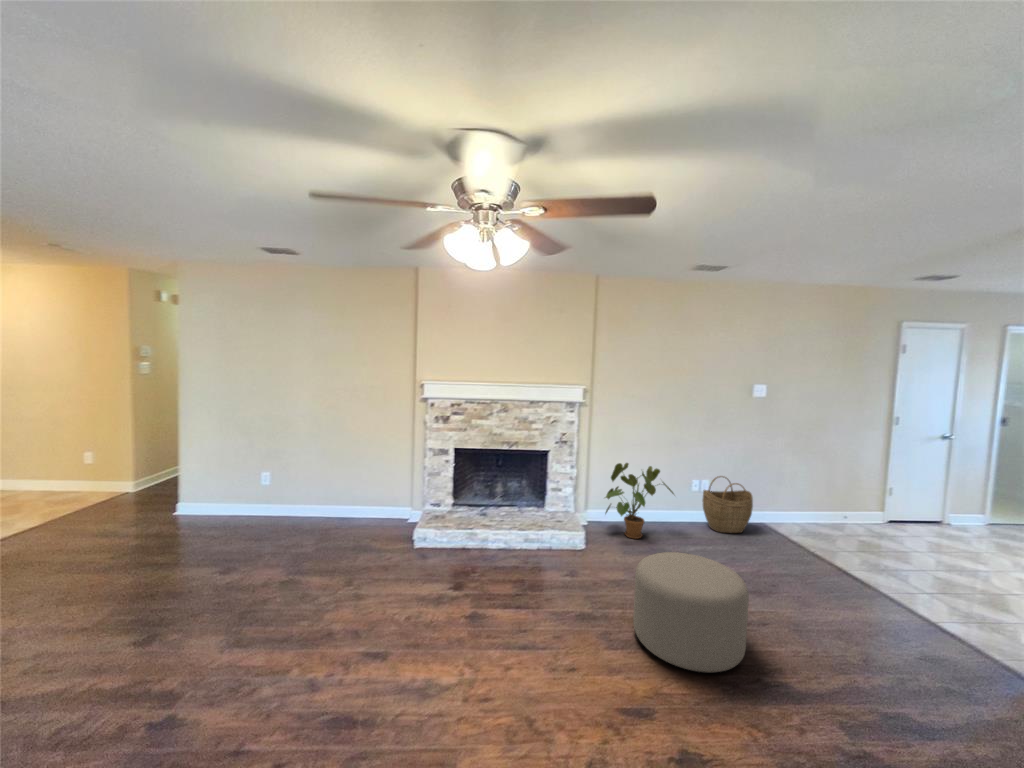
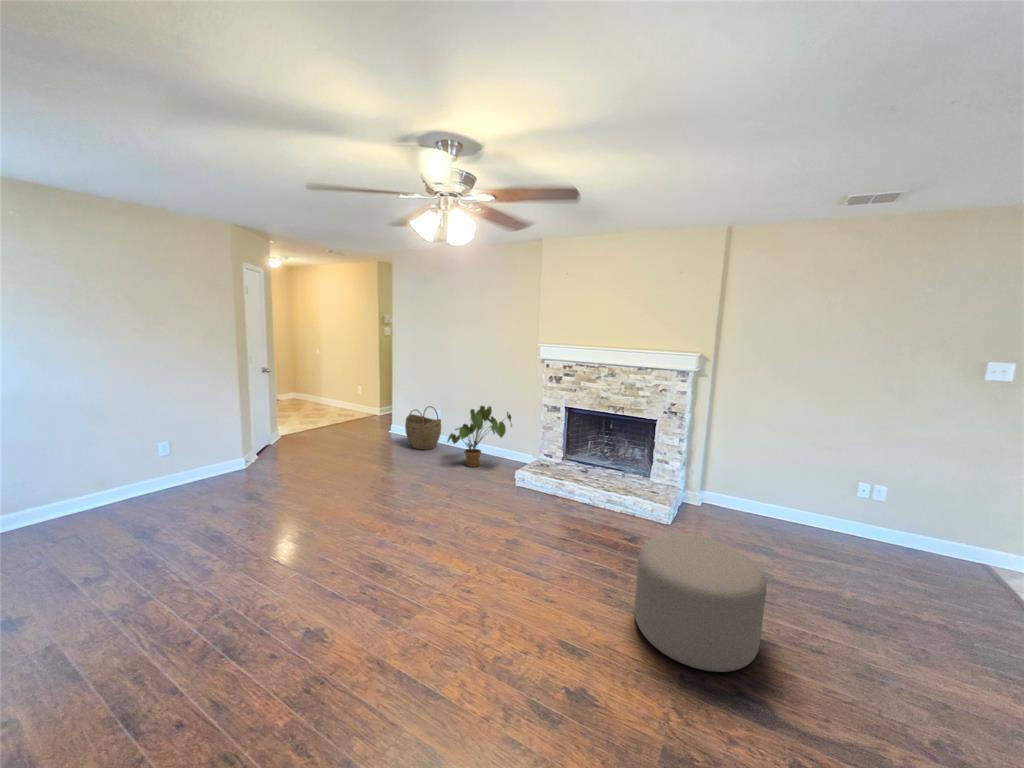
house plant: present [605,463,674,539] -> present [447,406,512,467]
woven basket: present [702,476,753,533] -> present [405,406,441,450]

